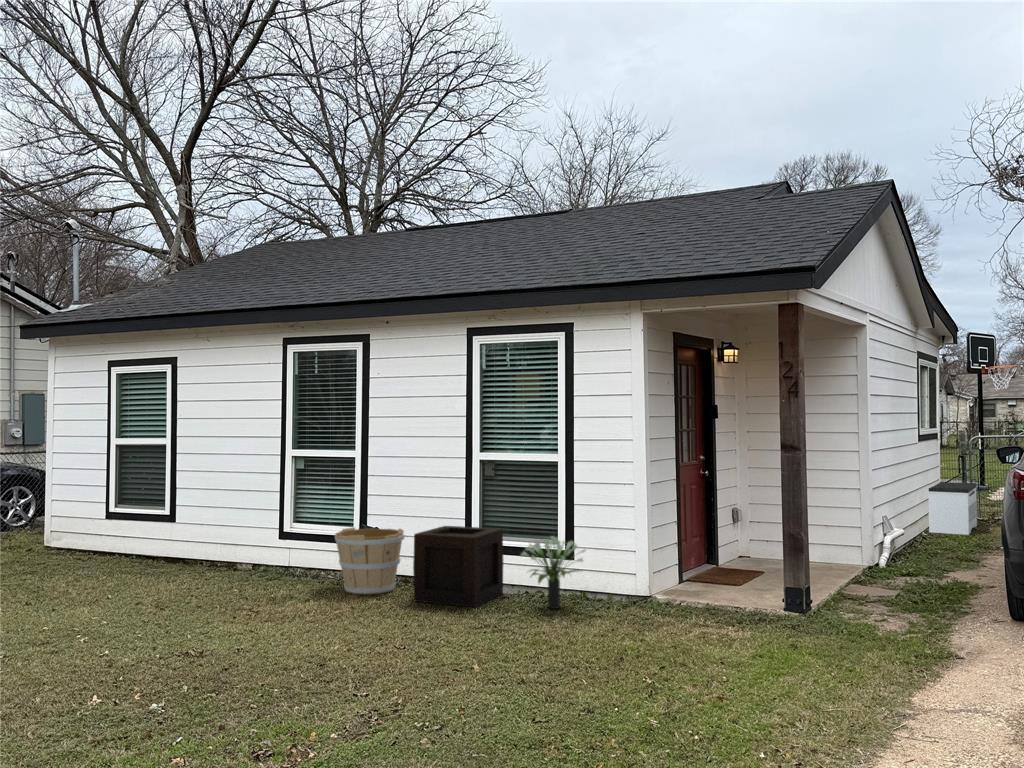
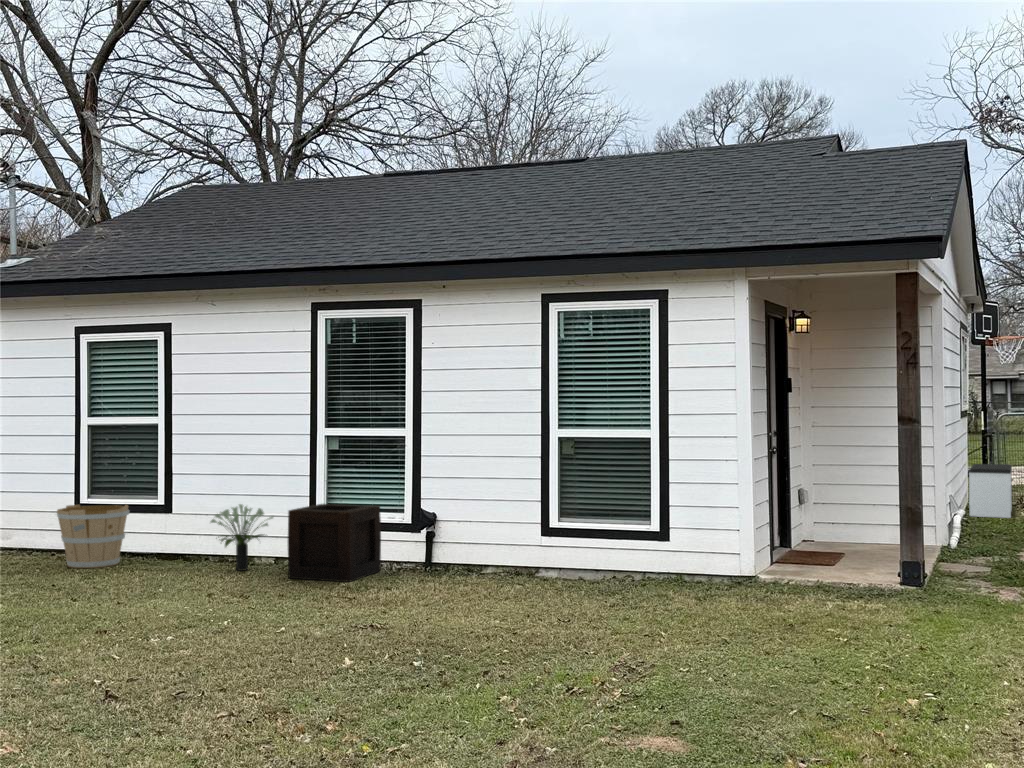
wooden crate: present [413,526,503,607] -> present [288,504,381,582]
wooden bucket: present [335,528,405,595] -> present [57,505,129,568]
potted plant: present [521,536,585,609] -> present [211,504,273,571]

